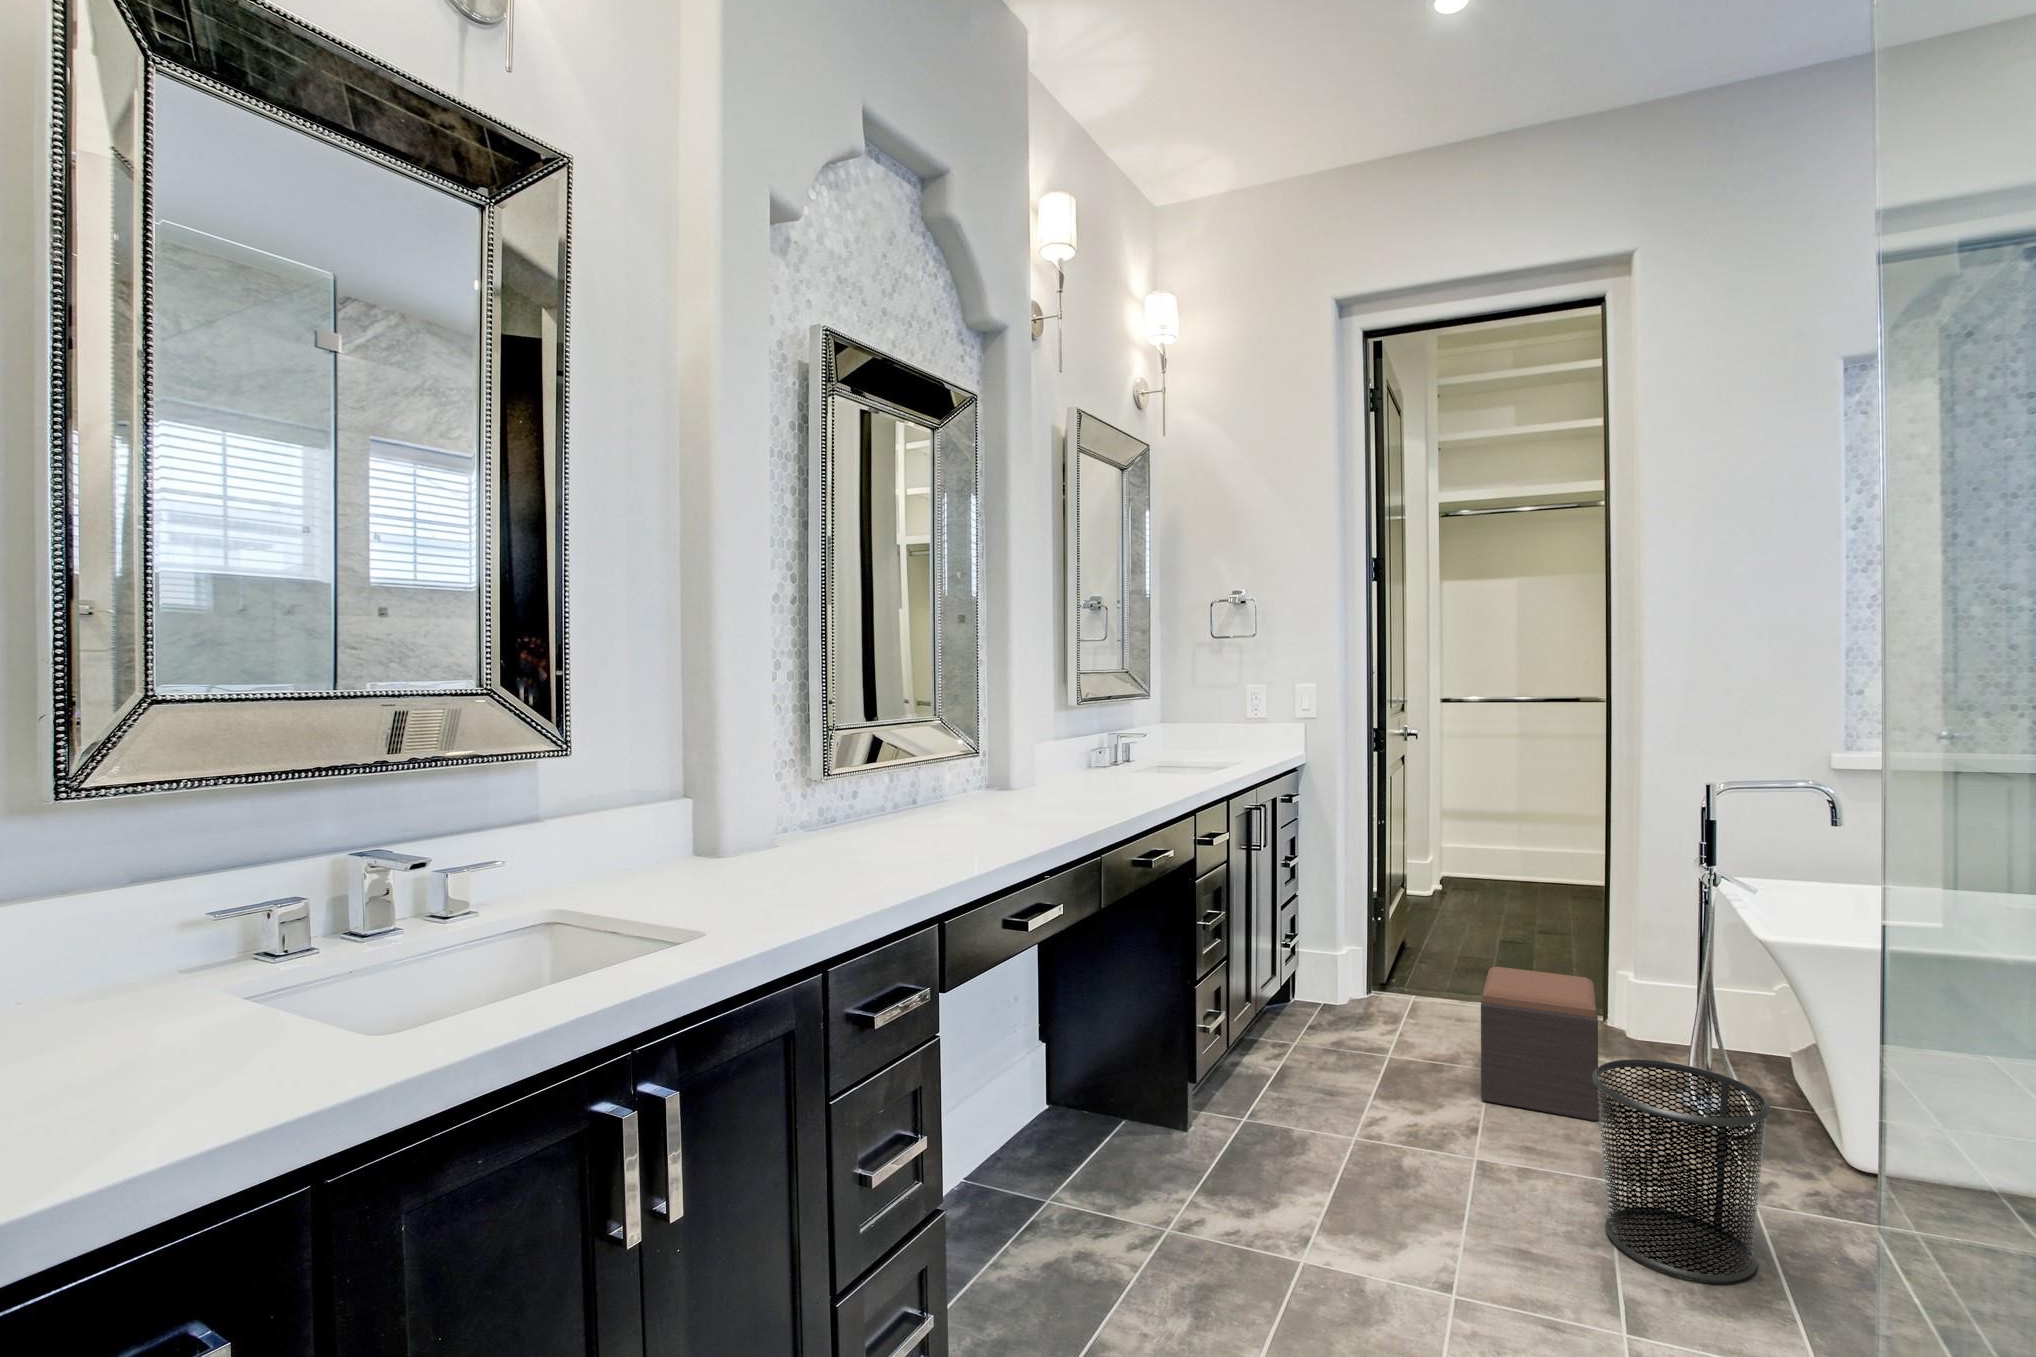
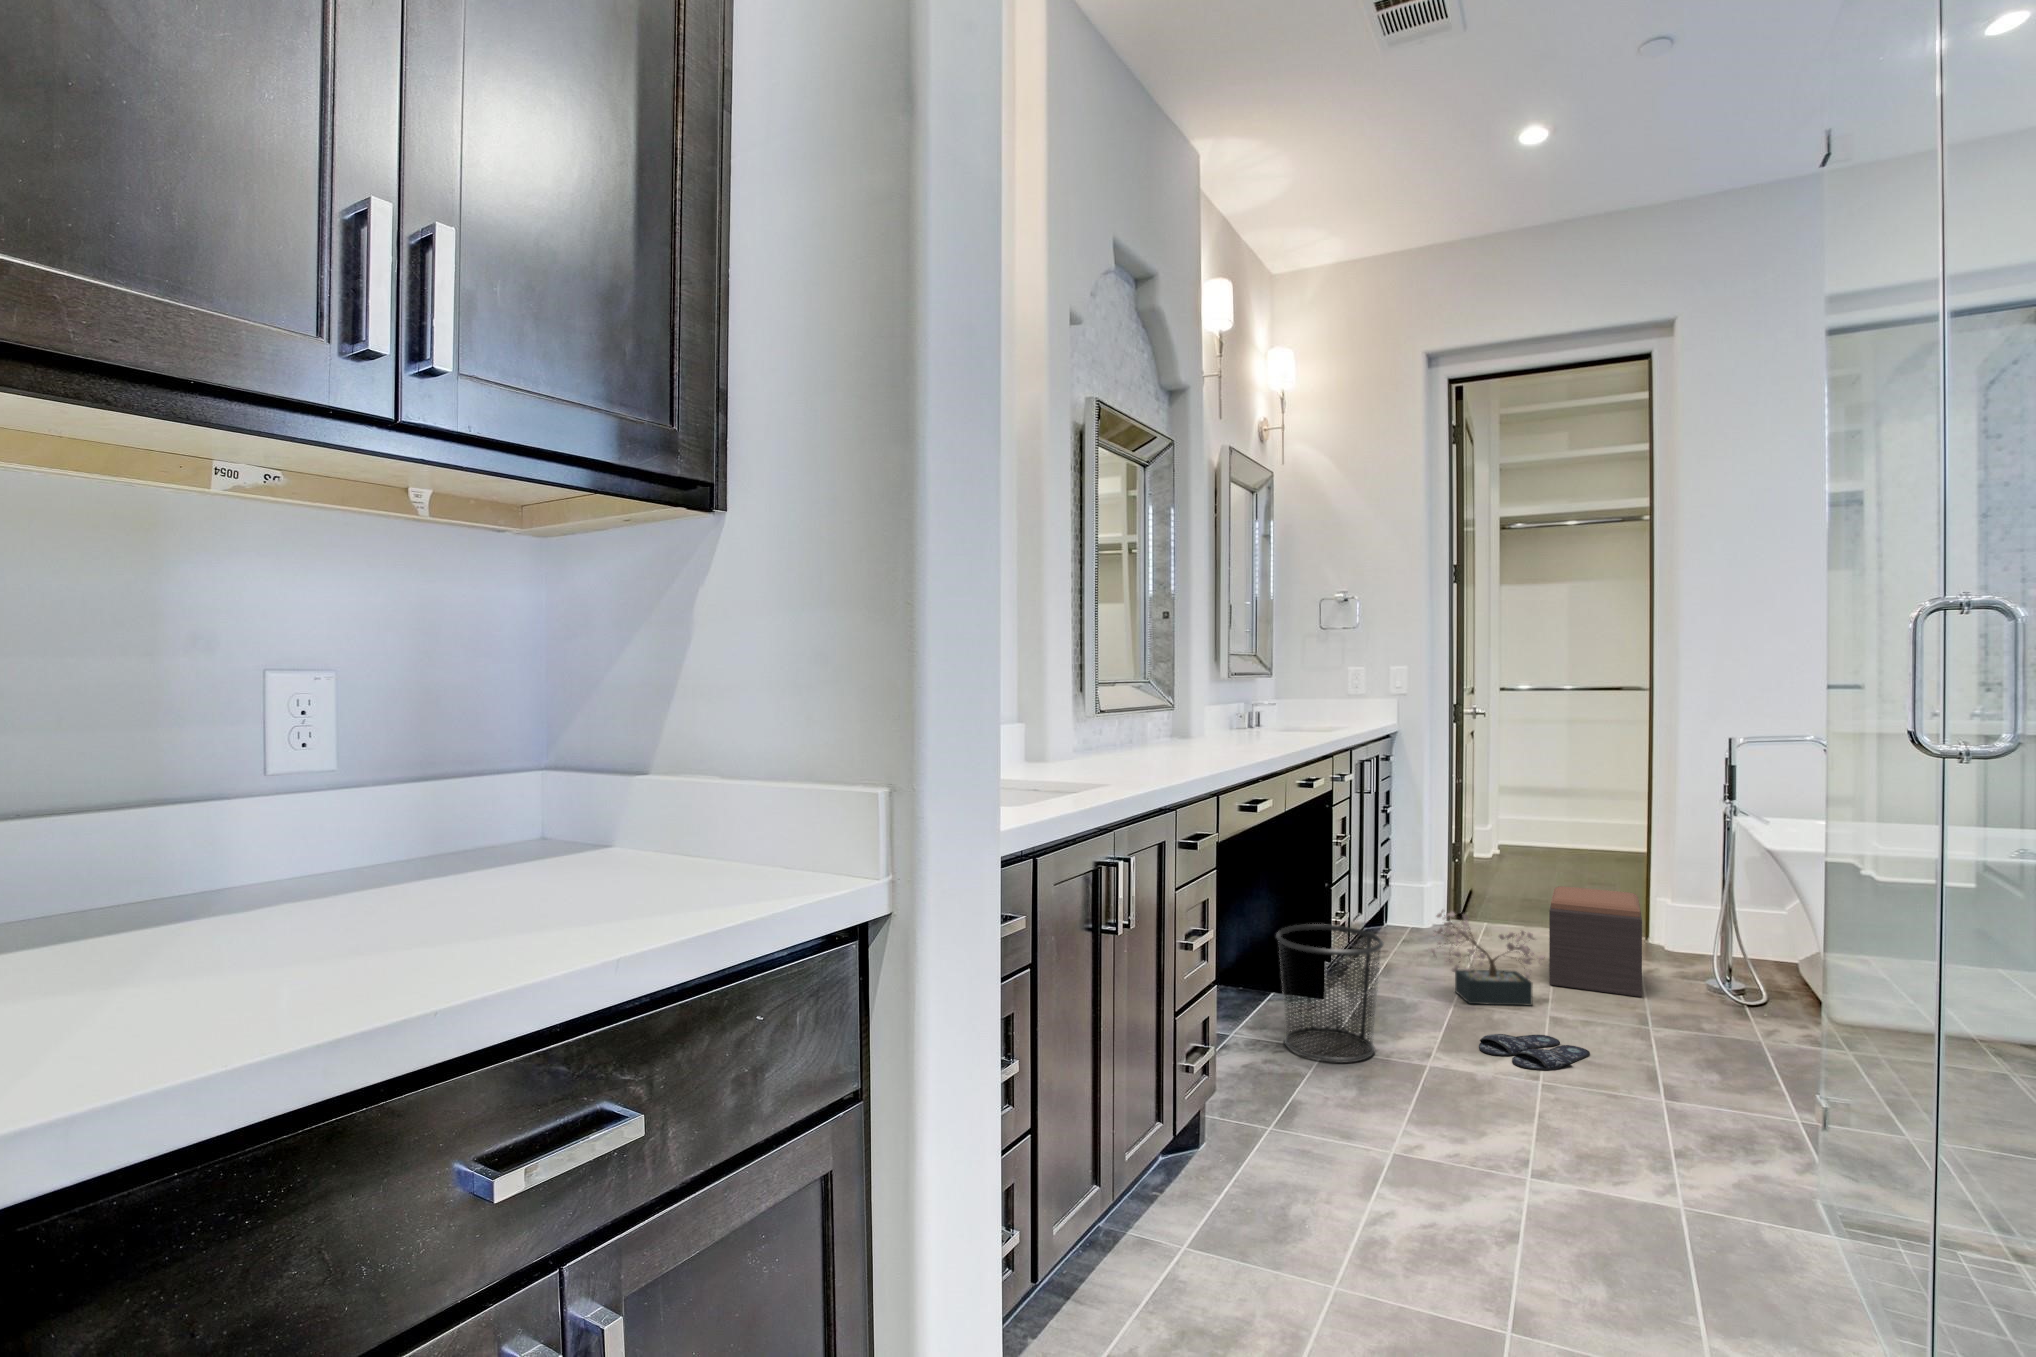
decorative plant: none [1327,1007,1473,1140] -> present [1431,910,1544,1006]
waste bin: present [1592,1059,1771,1282] -> present [1276,924,1384,1063]
slippers: none [1377,1198,1527,1272] -> present [1479,1034,1590,1070]

